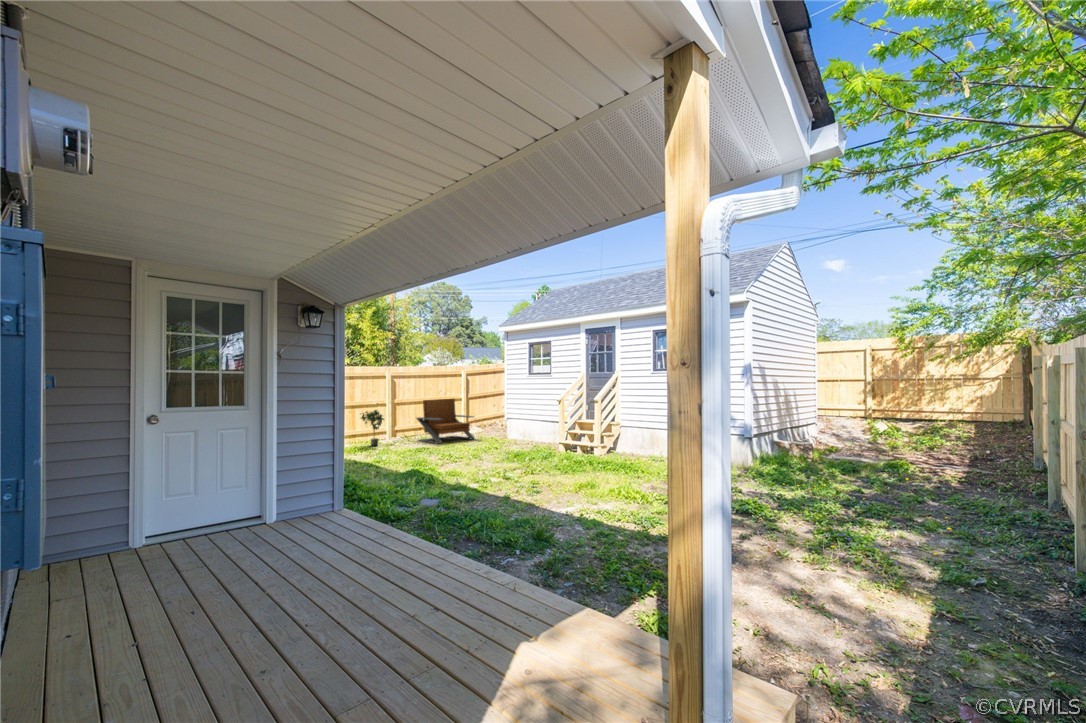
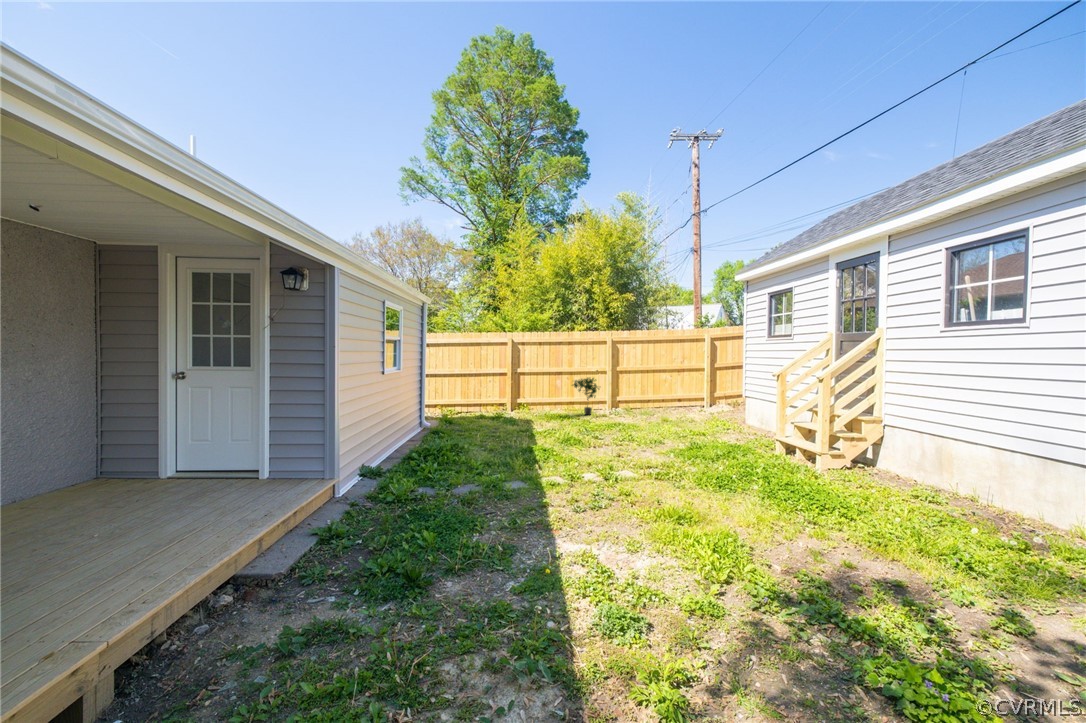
lounge chair: present [417,399,475,444] -> none [640,368,705,420]

